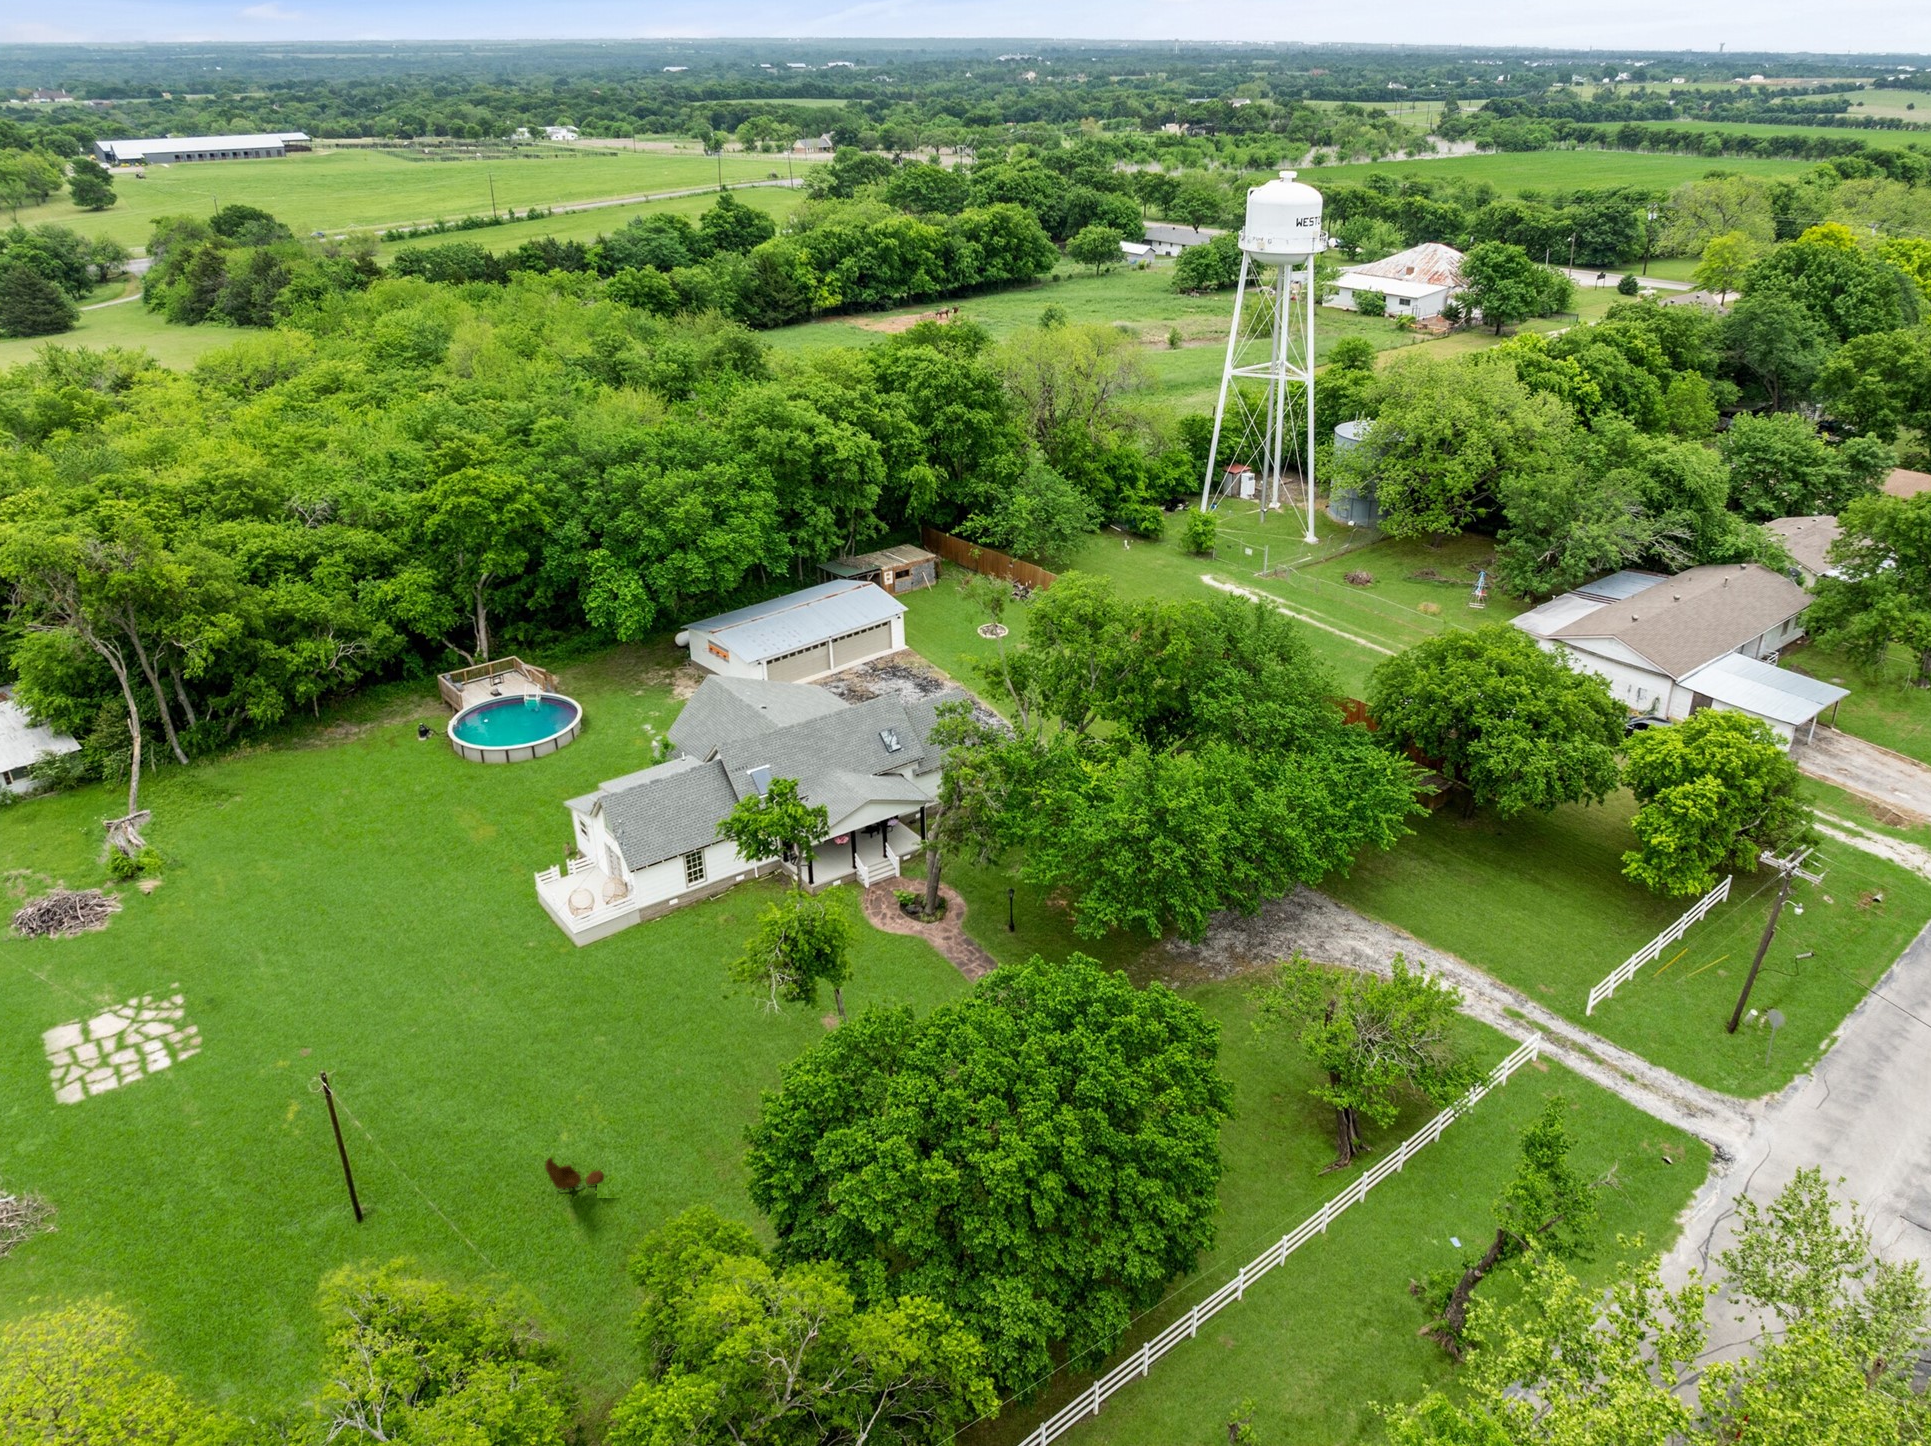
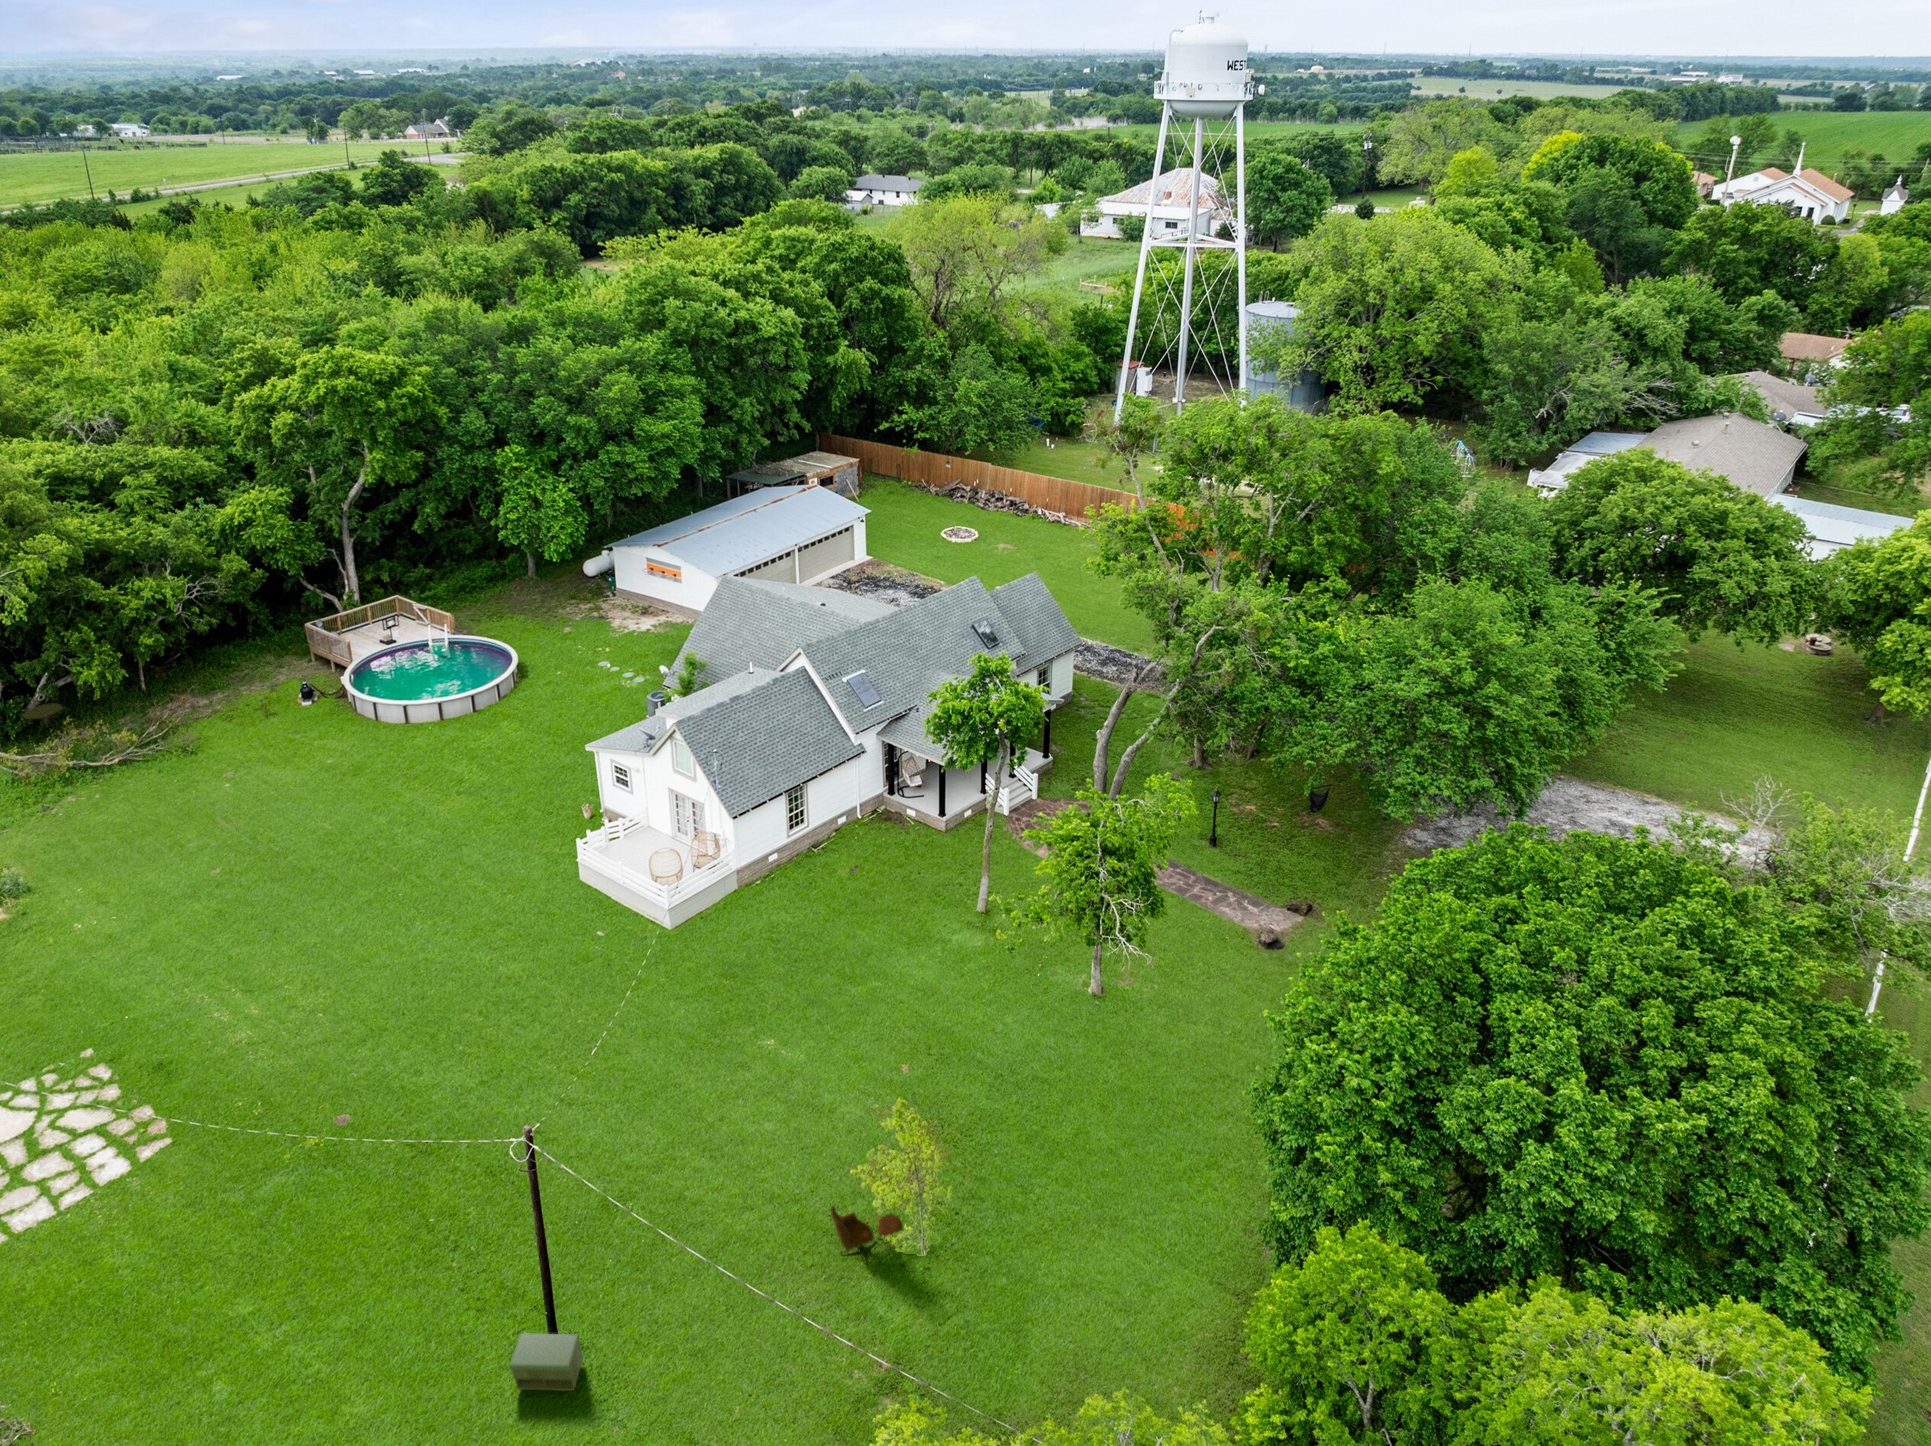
round table: none [228,724,256,747] -> present [23,703,62,730]
storage bench: none [313,1205,368,1247] -> present [510,1333,583,1391]

